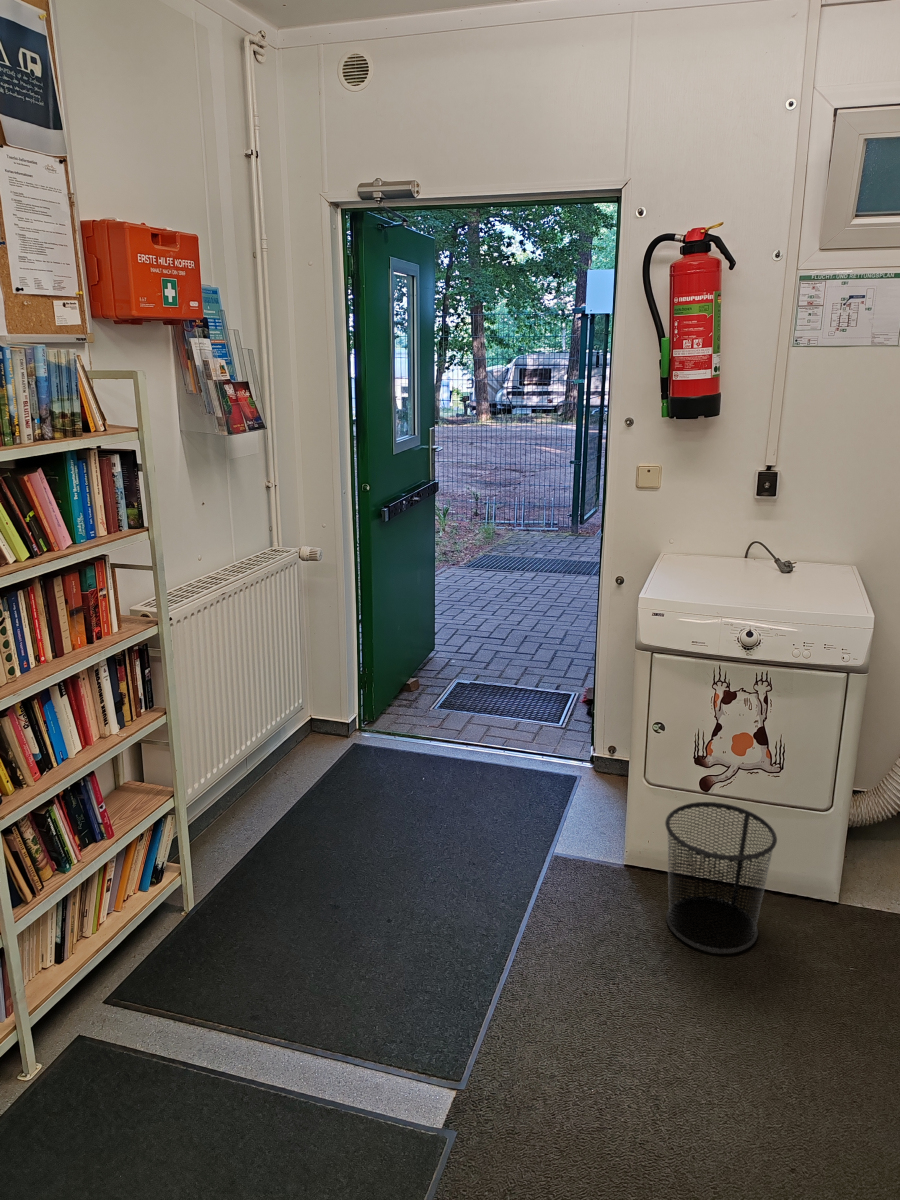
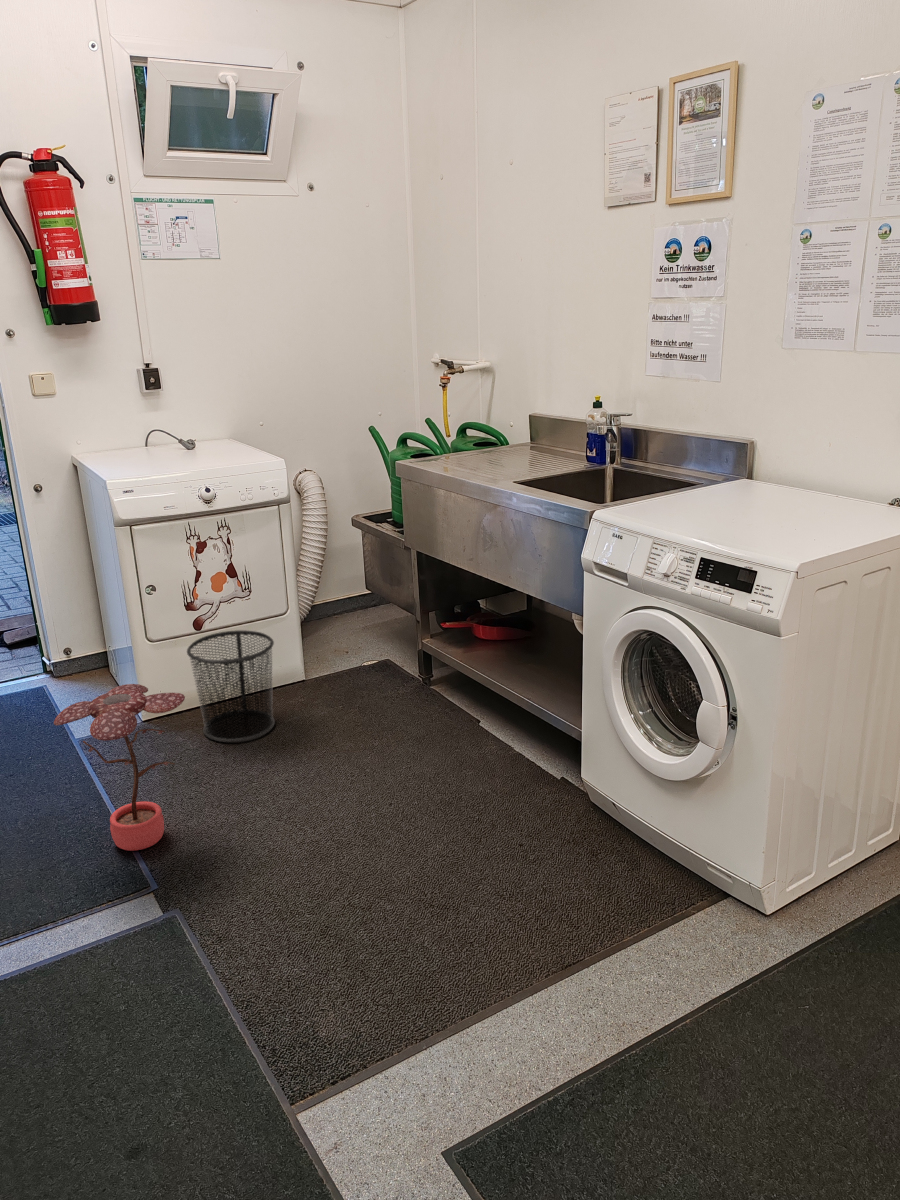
potted plant: none [434,838,567,1033] -> present [54,684,185,851]

